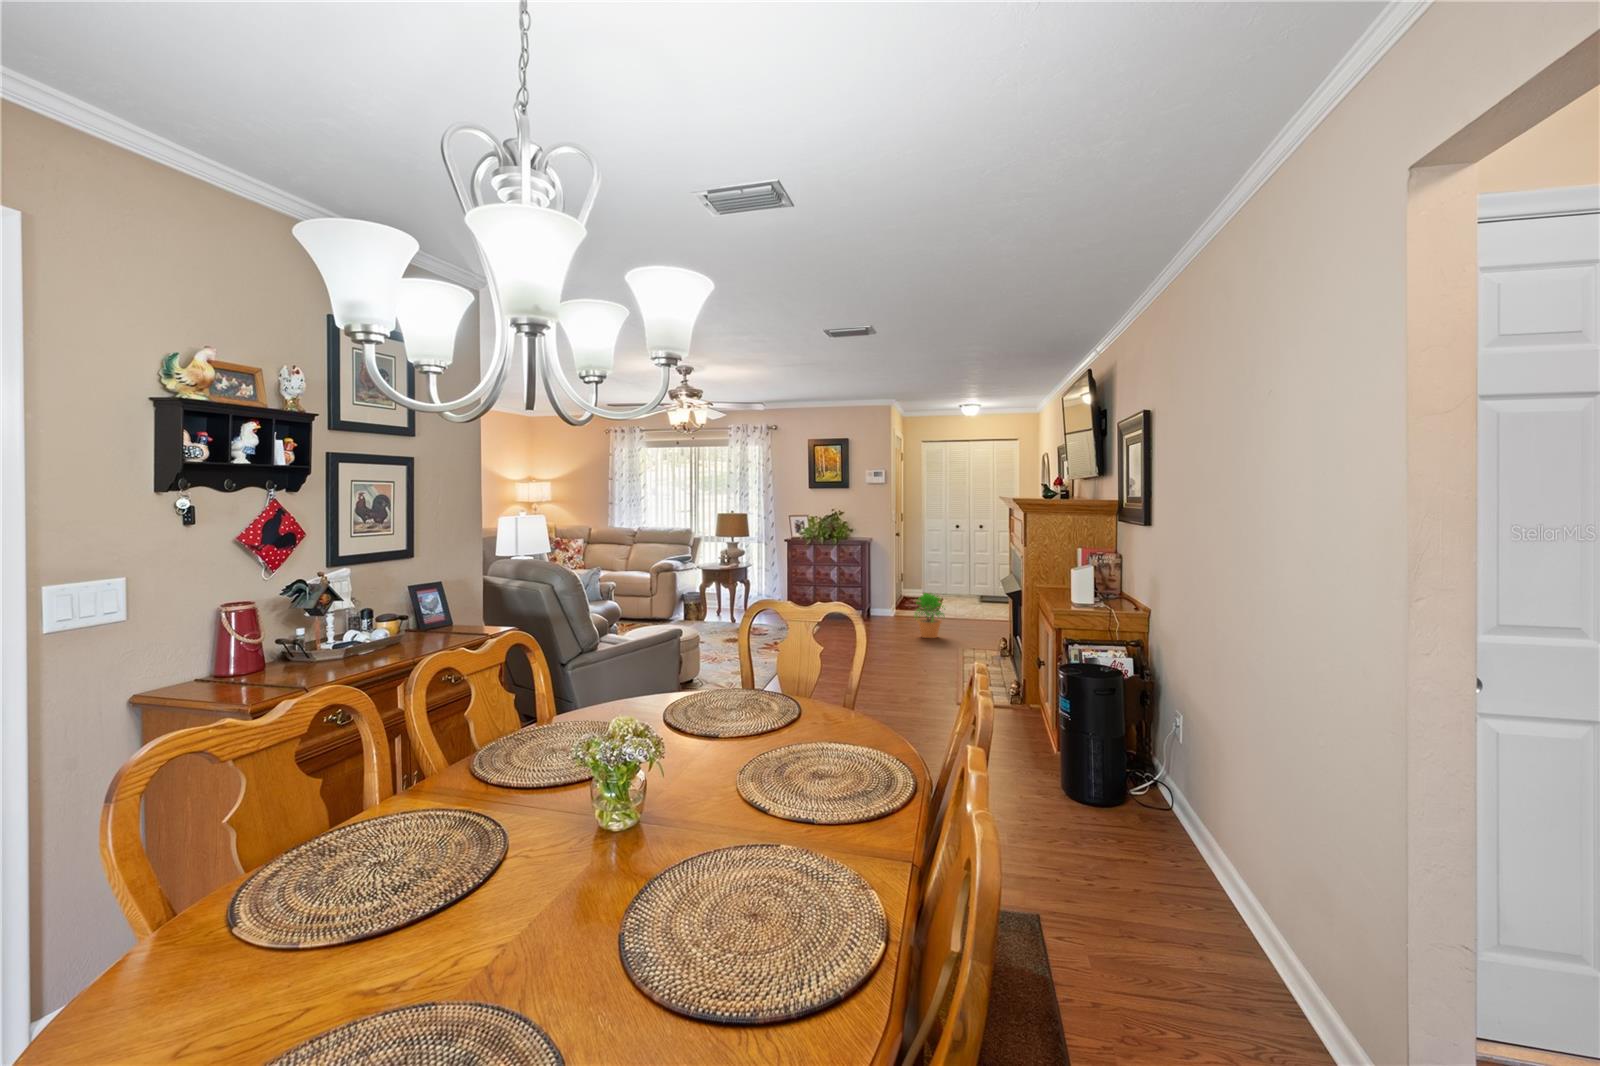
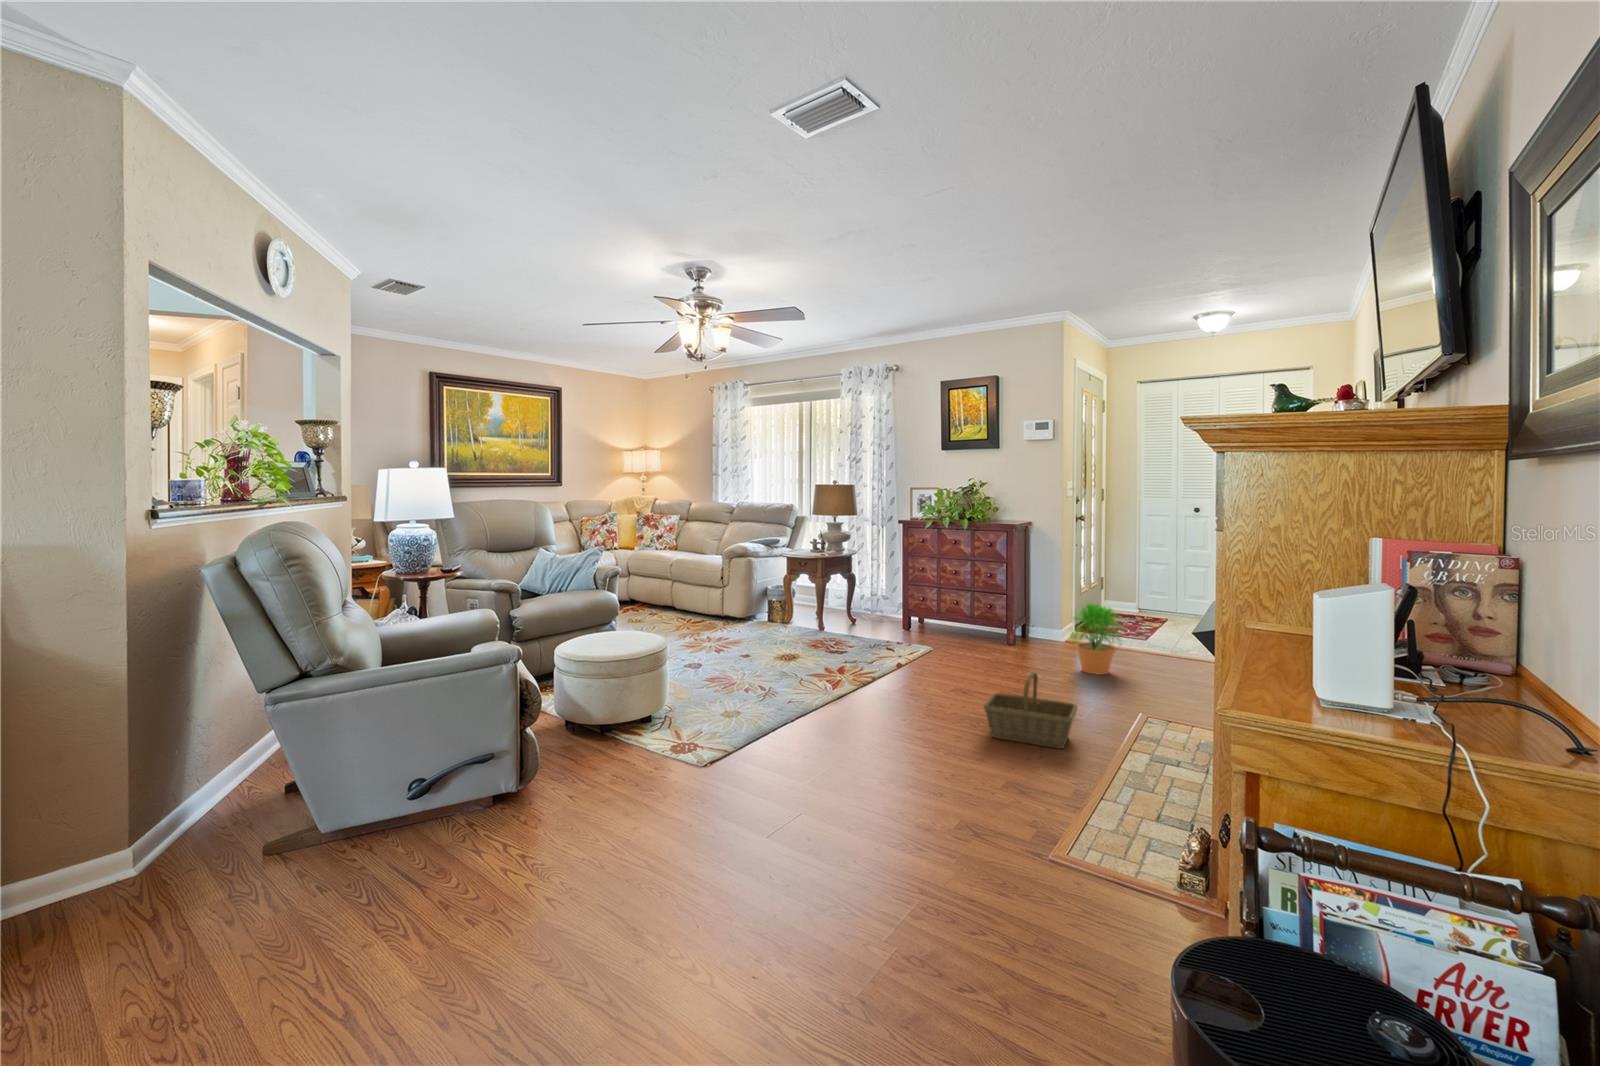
basket: none [885,631,936,673] -> present [984,673,1077,749]

